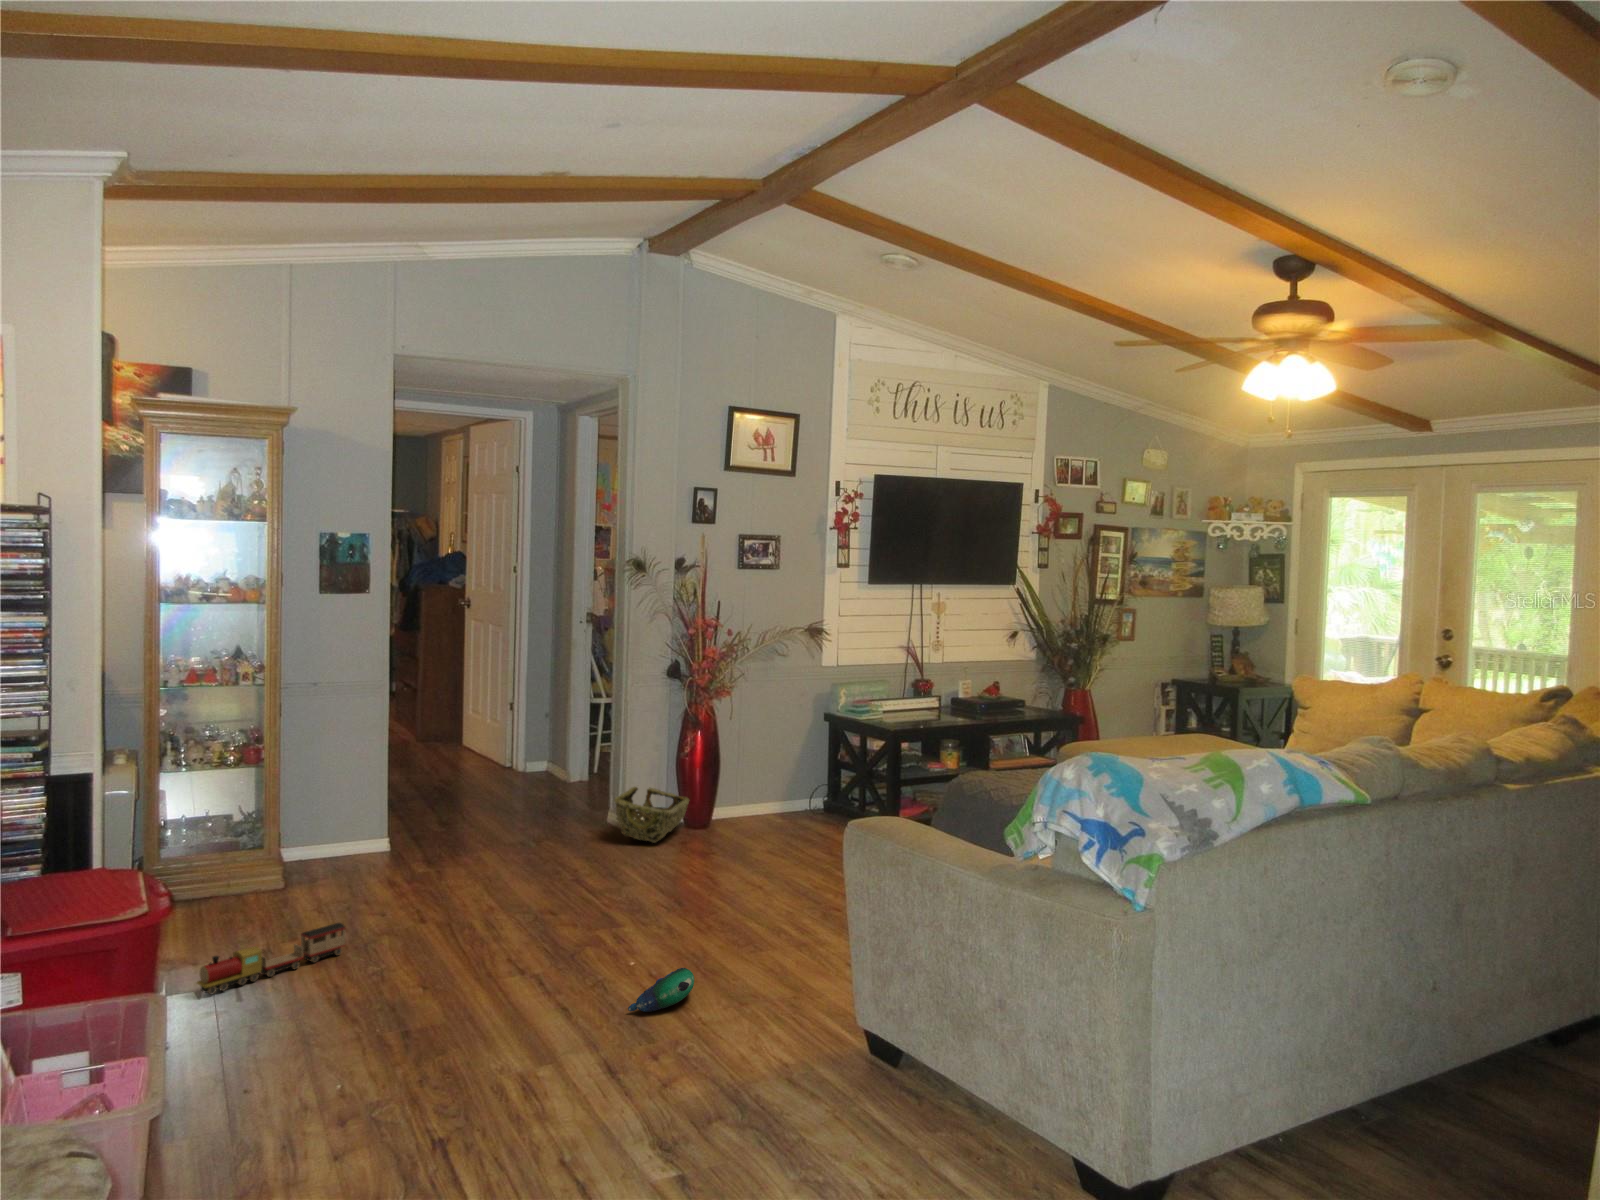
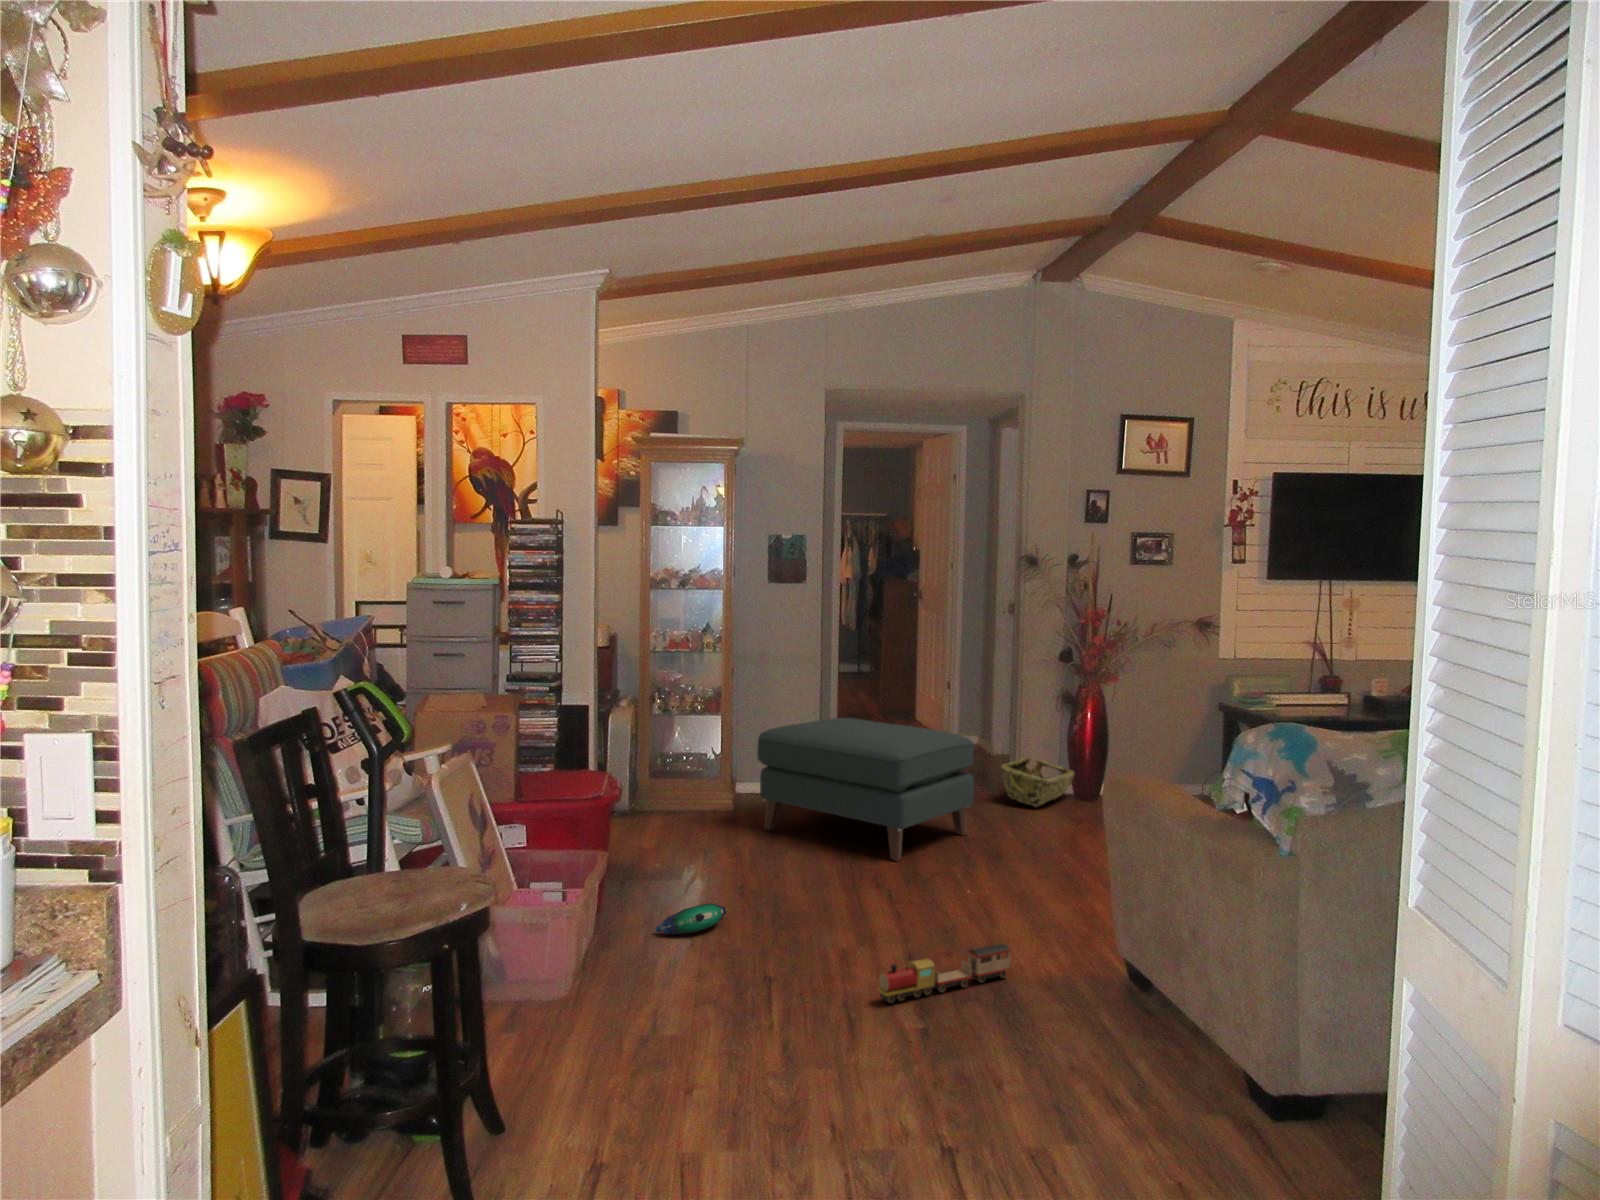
ottoman: none [329,759,603,934] -> present [757,718,974,861]
toy train: present [197,923,345,995] -> present [877,944,1010,1003]
plush toy: present [628,968,694,1012] -> present [655,903,727,935]

